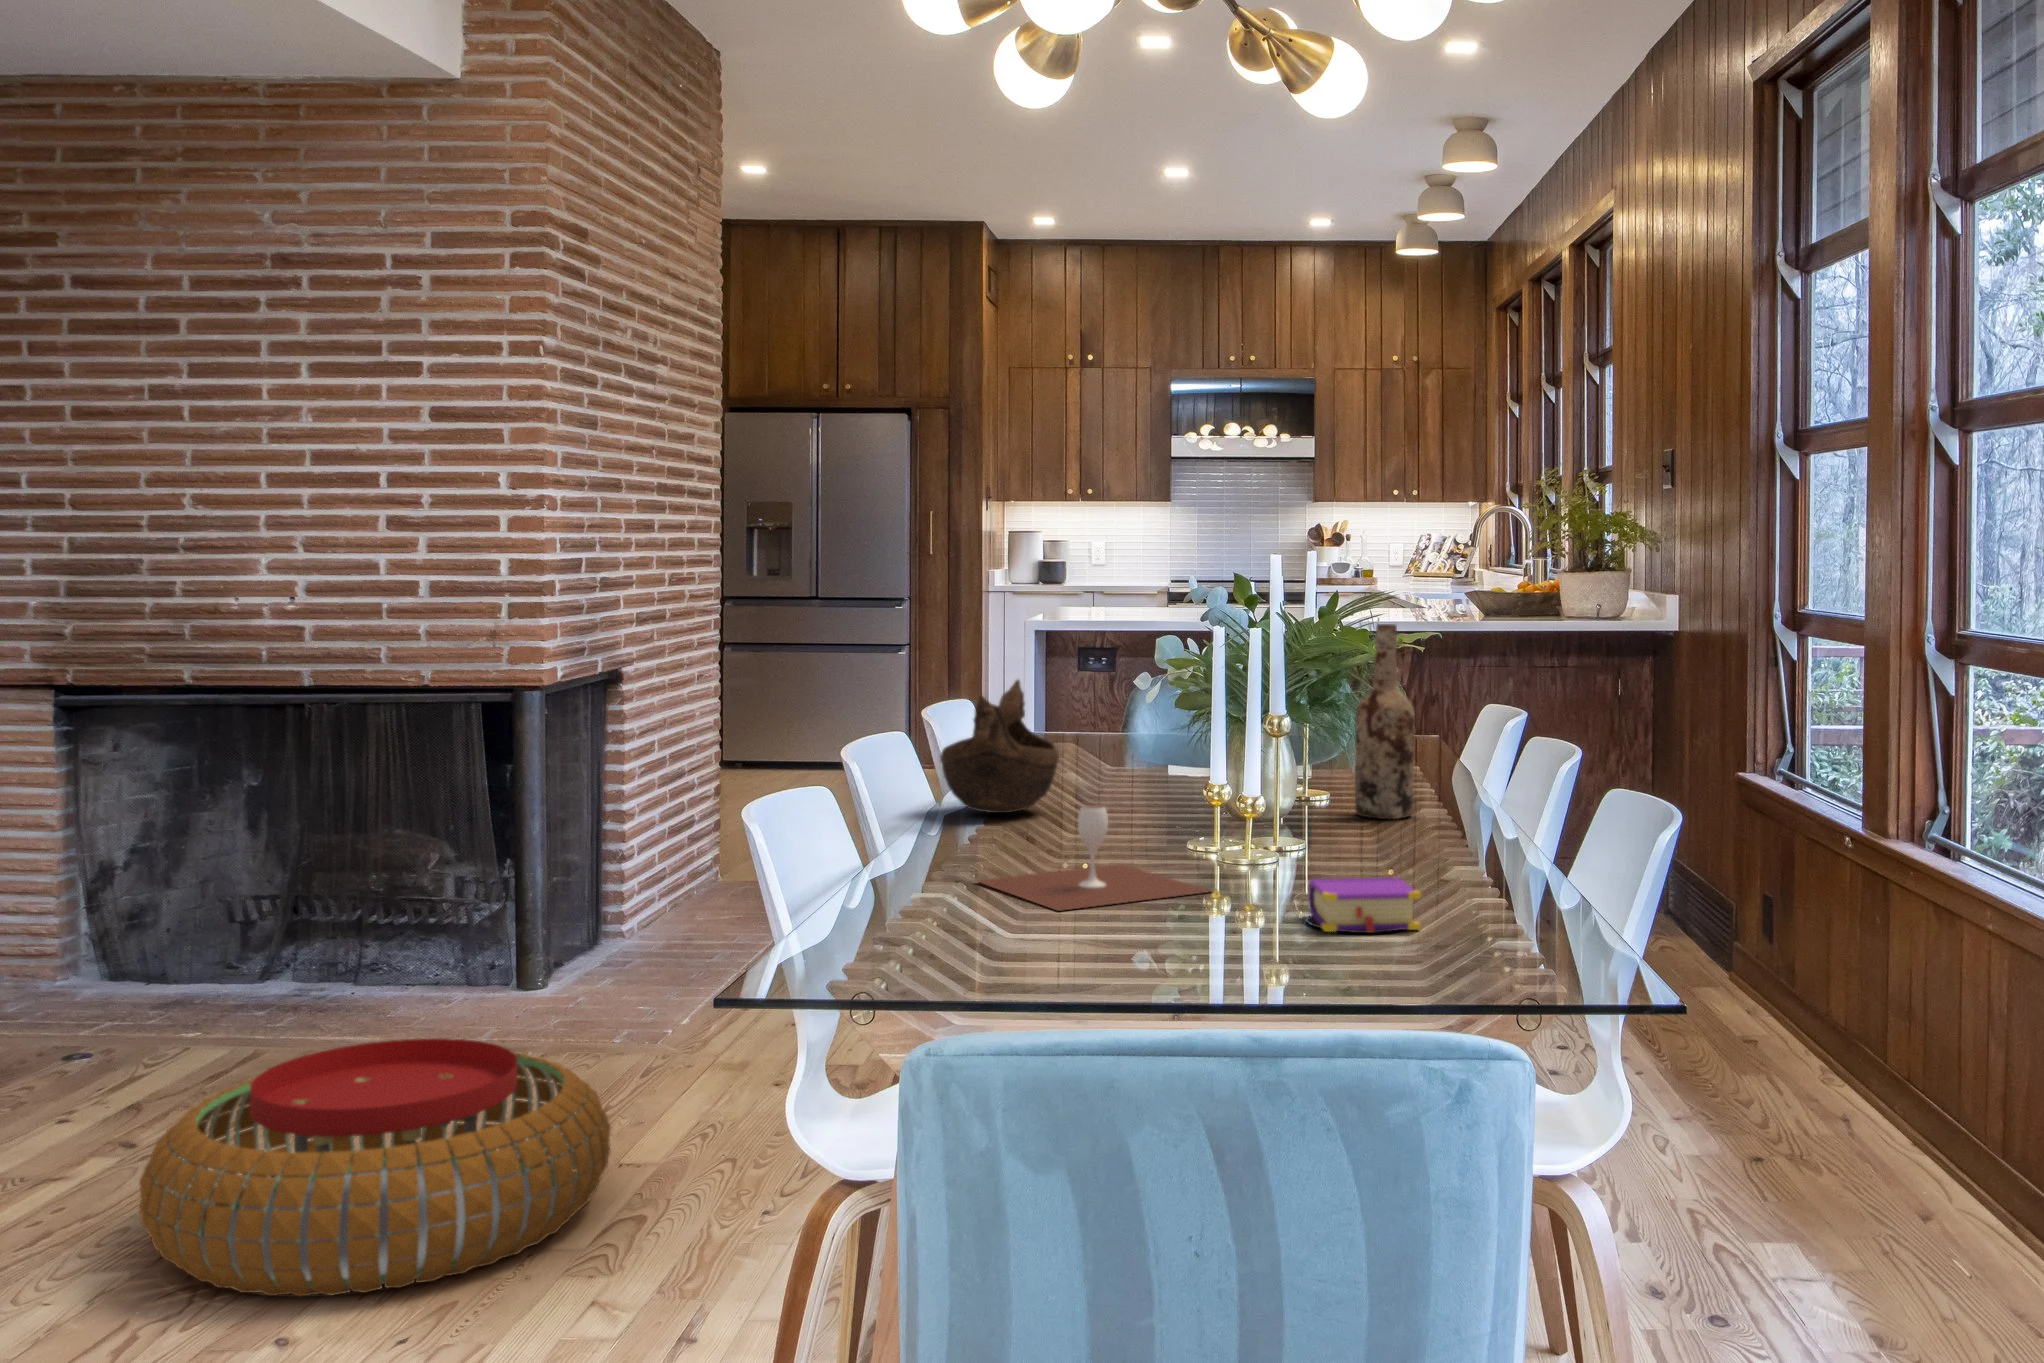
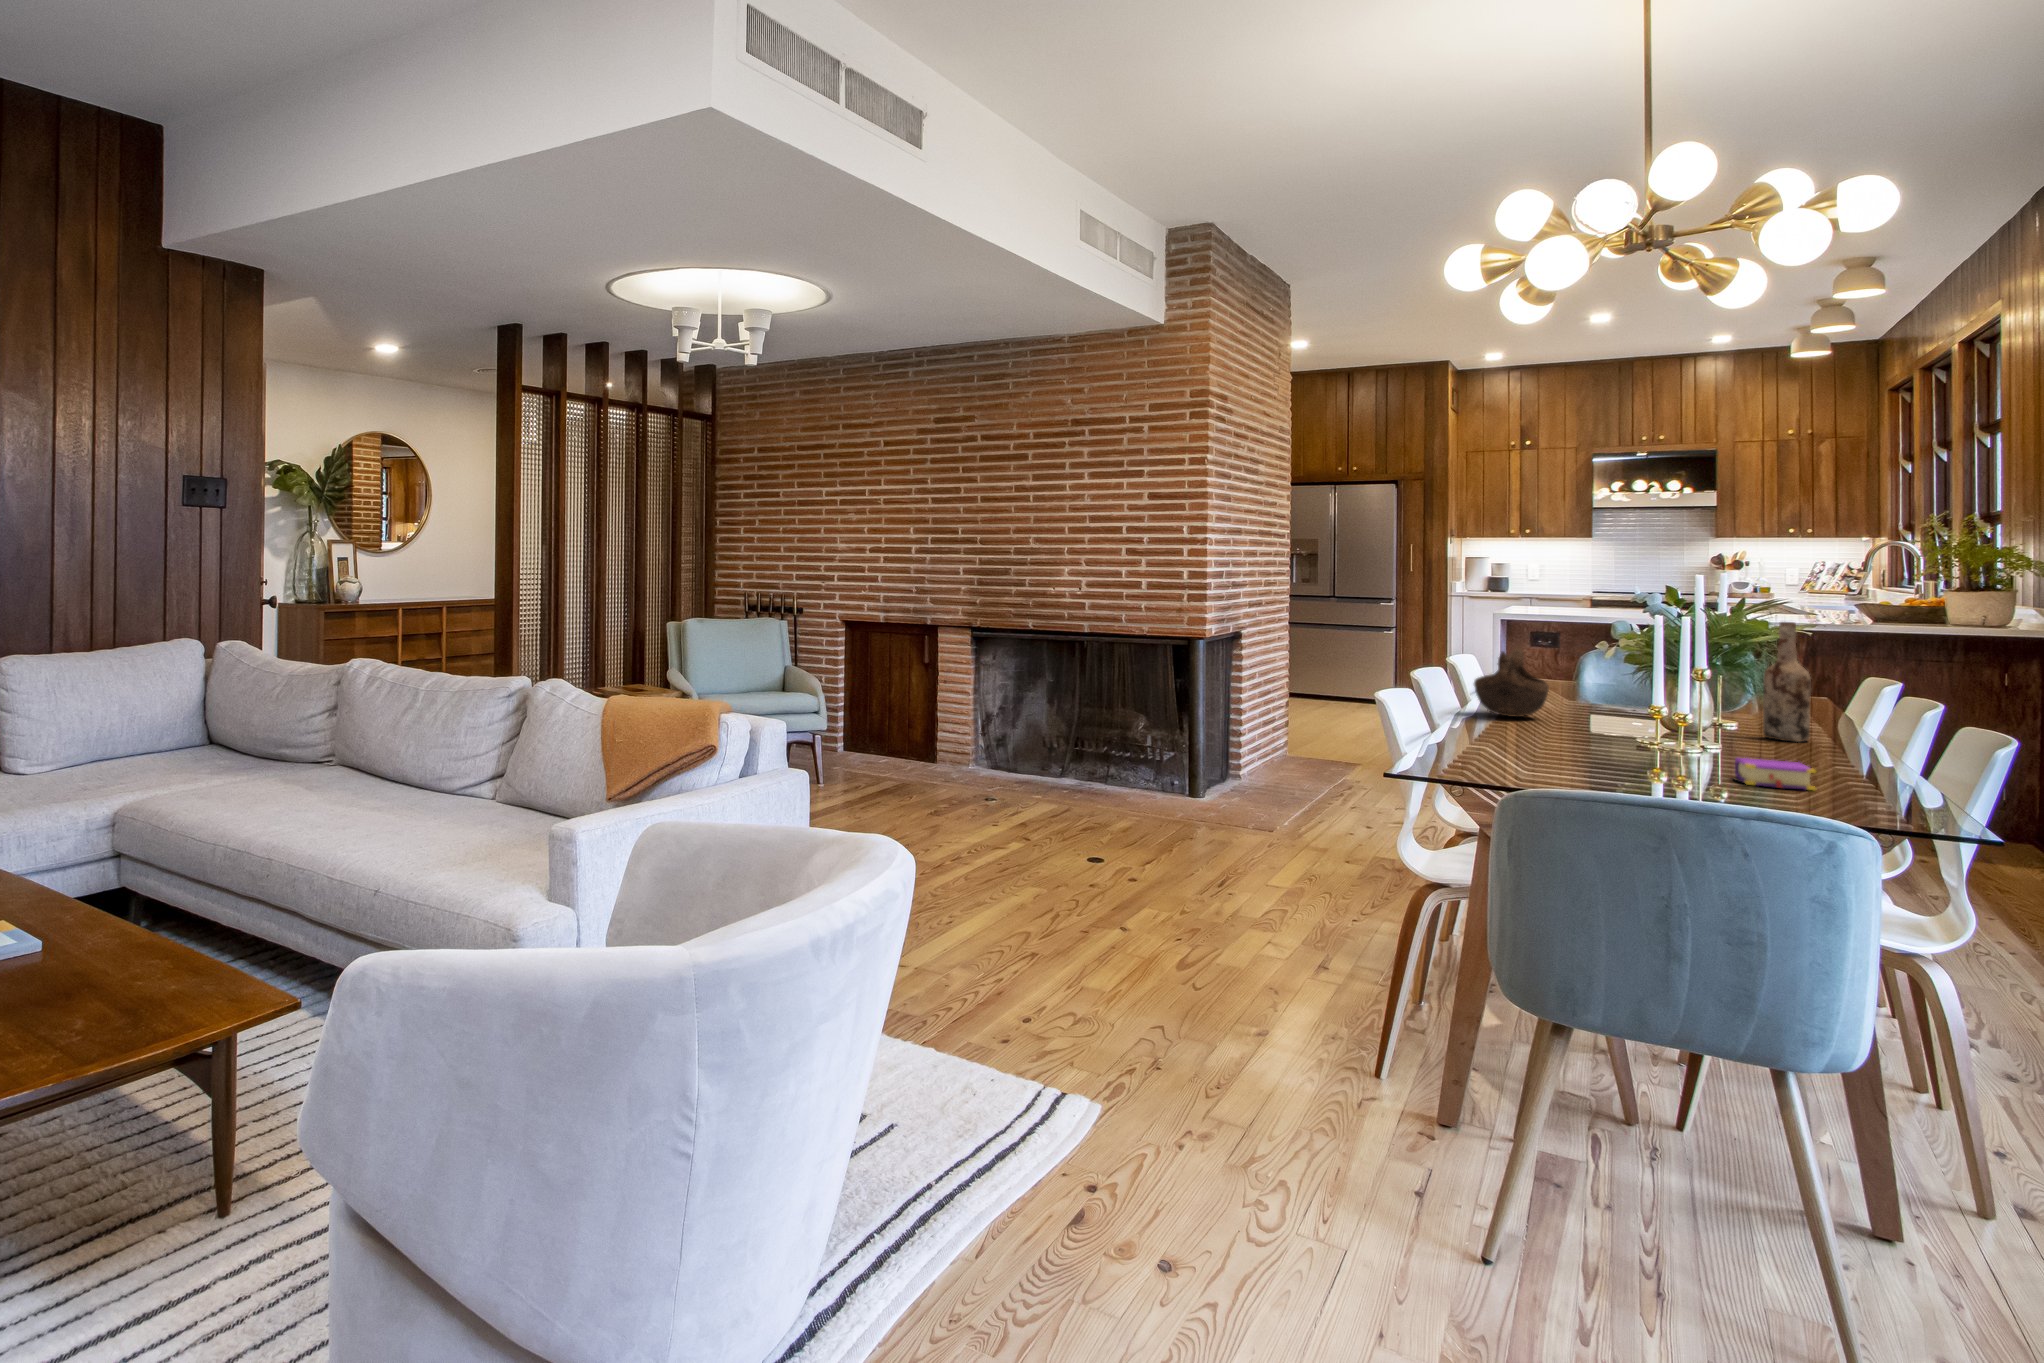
wine glass: present [975,805,1210,911] -> none [1512,709,1667,762]
pouf: present [139,1038,611,1297] -> none [1066,802,1278,913]

